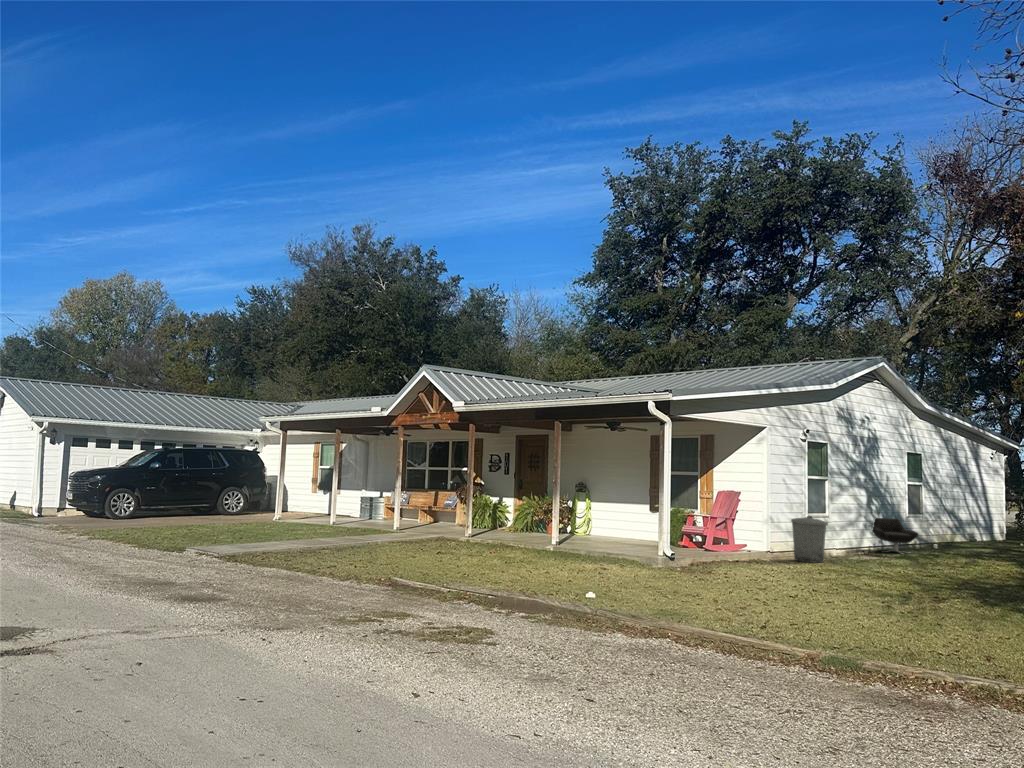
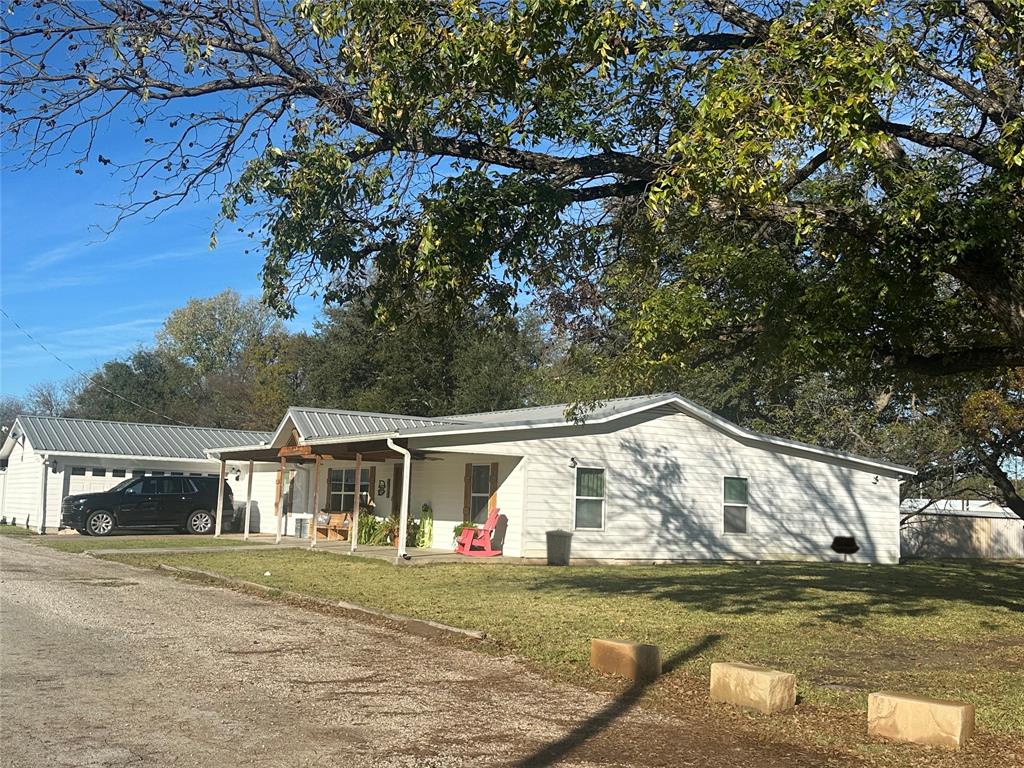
lounge chair: present [872,518,918,553] -> present [830,536,860,563]

